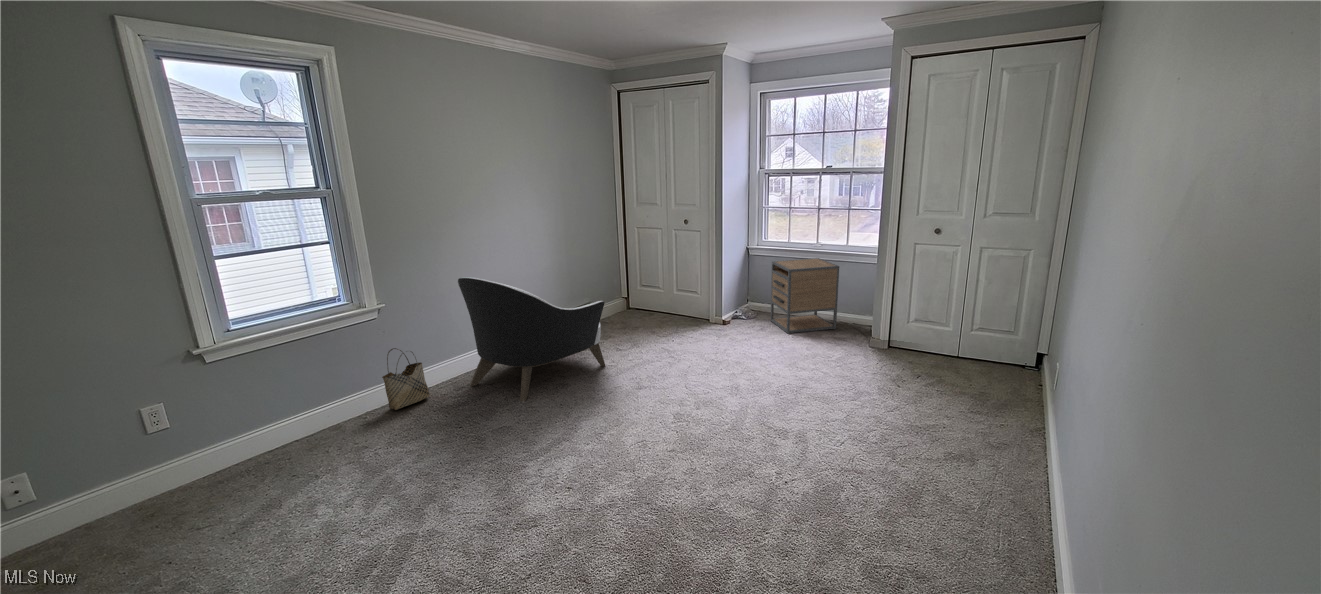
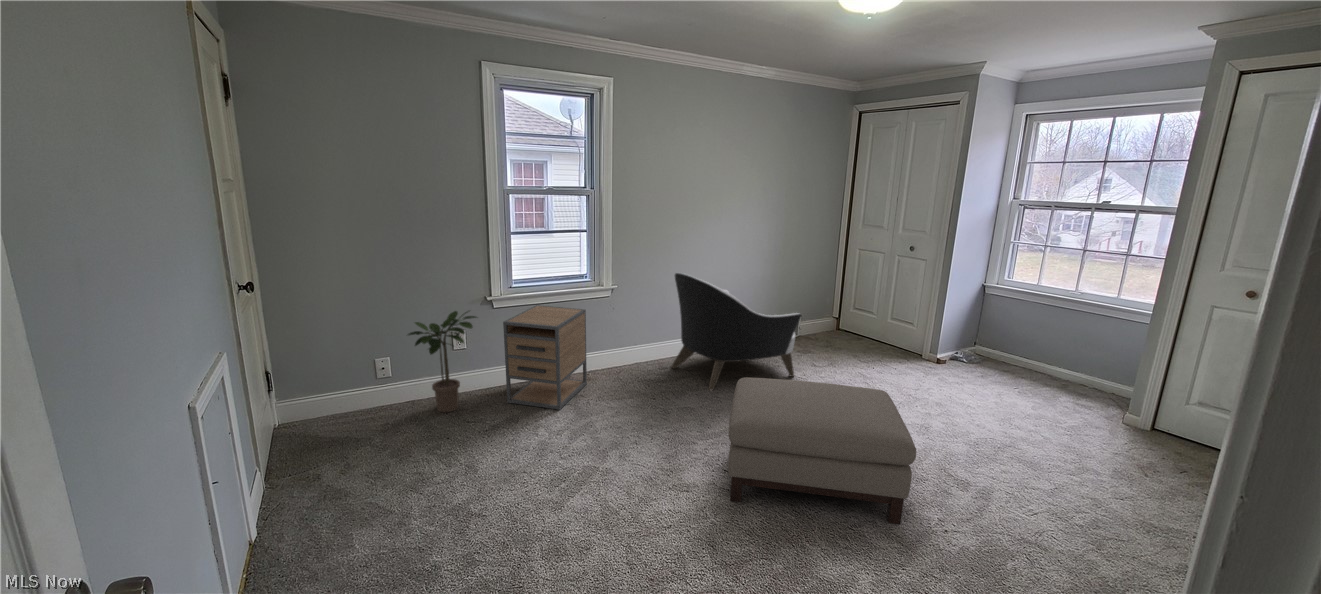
nightstand: present [771,258,839,334] -> present [503,305,587,410]
woven basket: present [382,348,429,410] -> none [605,323,637,374]
ottoman: none [560,363,755,522] -> present [728,377,916,524]
potted plant: none [44,374,181,529] -> present [408,311,477,412]

